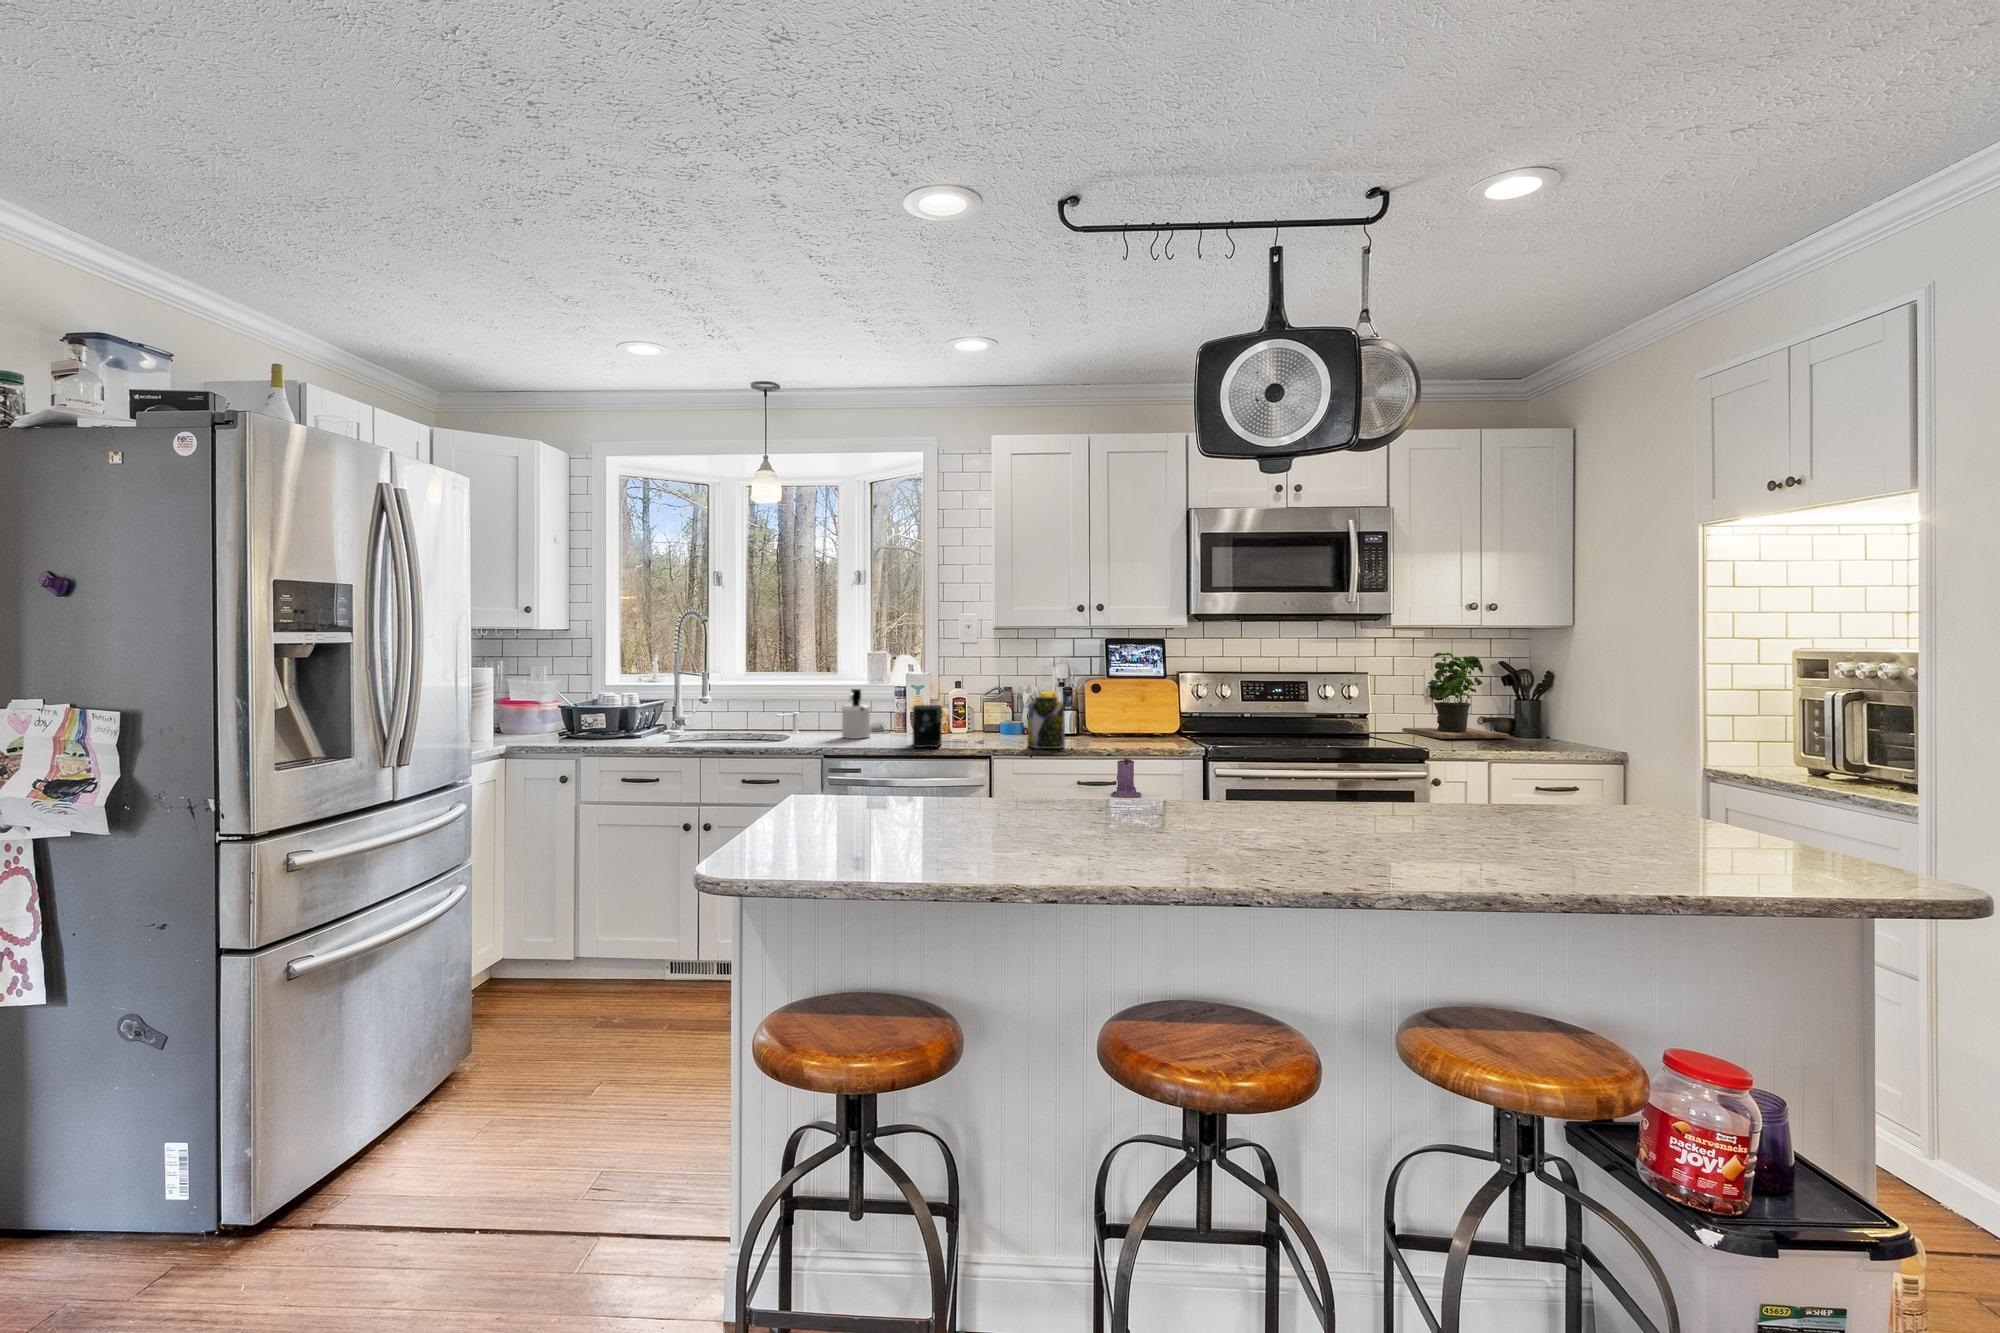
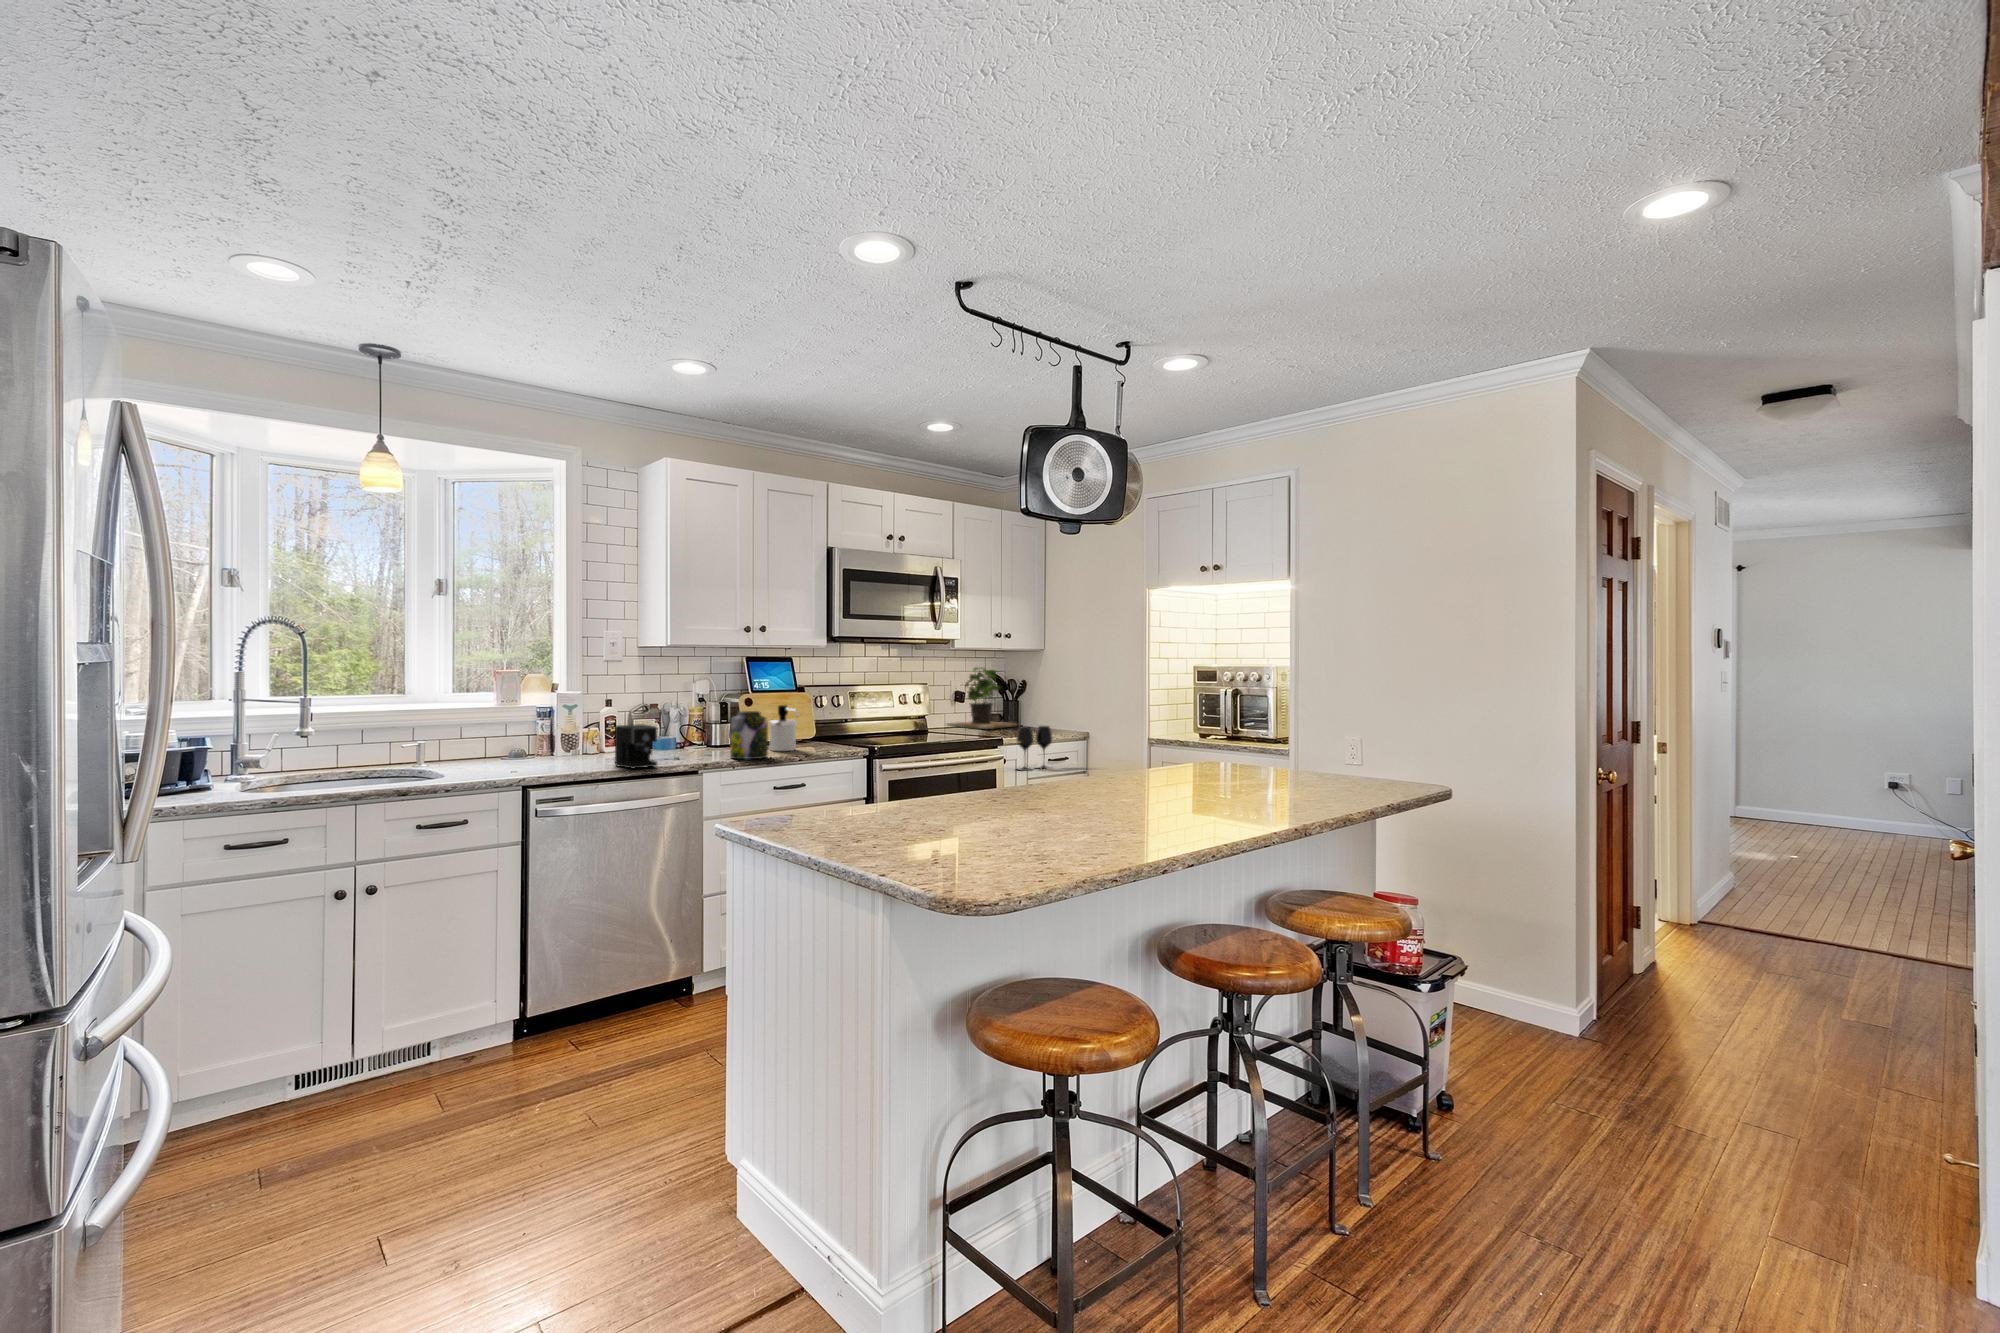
soap dispenser: present [841,689,871,739] -> present [769,705,798,751]
wine glass: none [1435,736,1501,801] -> present [1016,726,1052,771]
candle: present [1111,758,1141,798] -> none [824,757,852,795]

